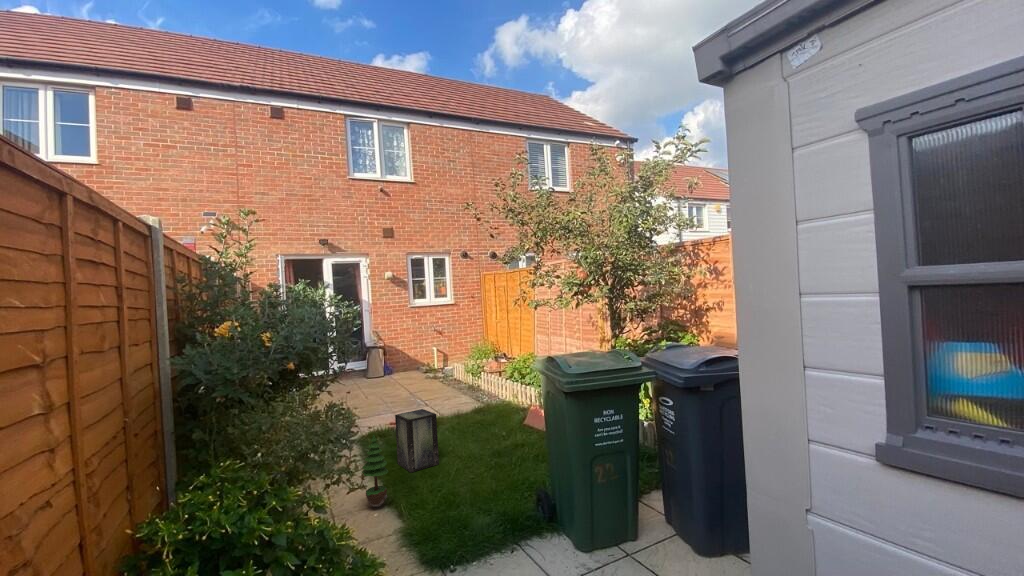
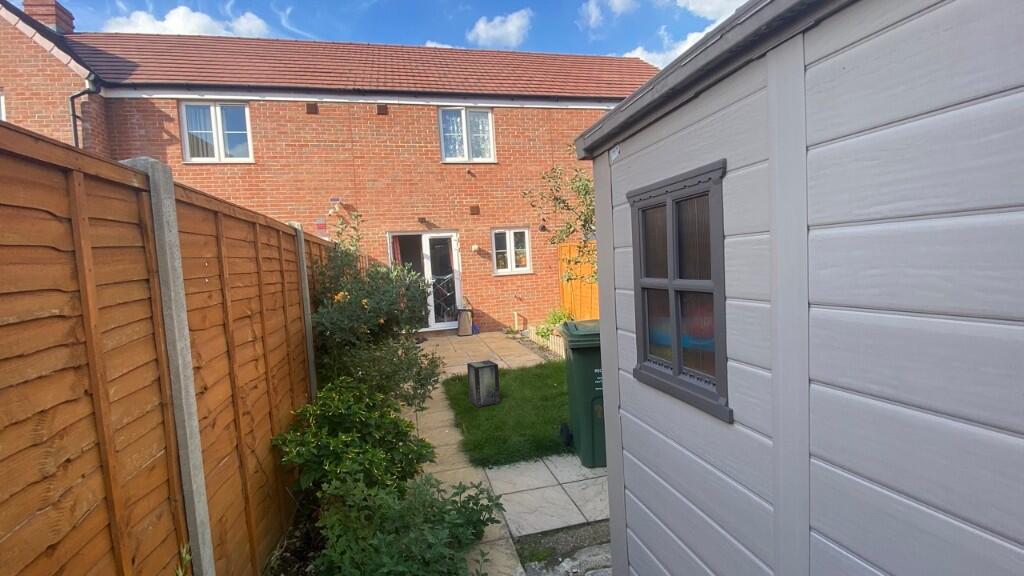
potted tree: present [362,435,388,507] -> none [437,375,457,428]

